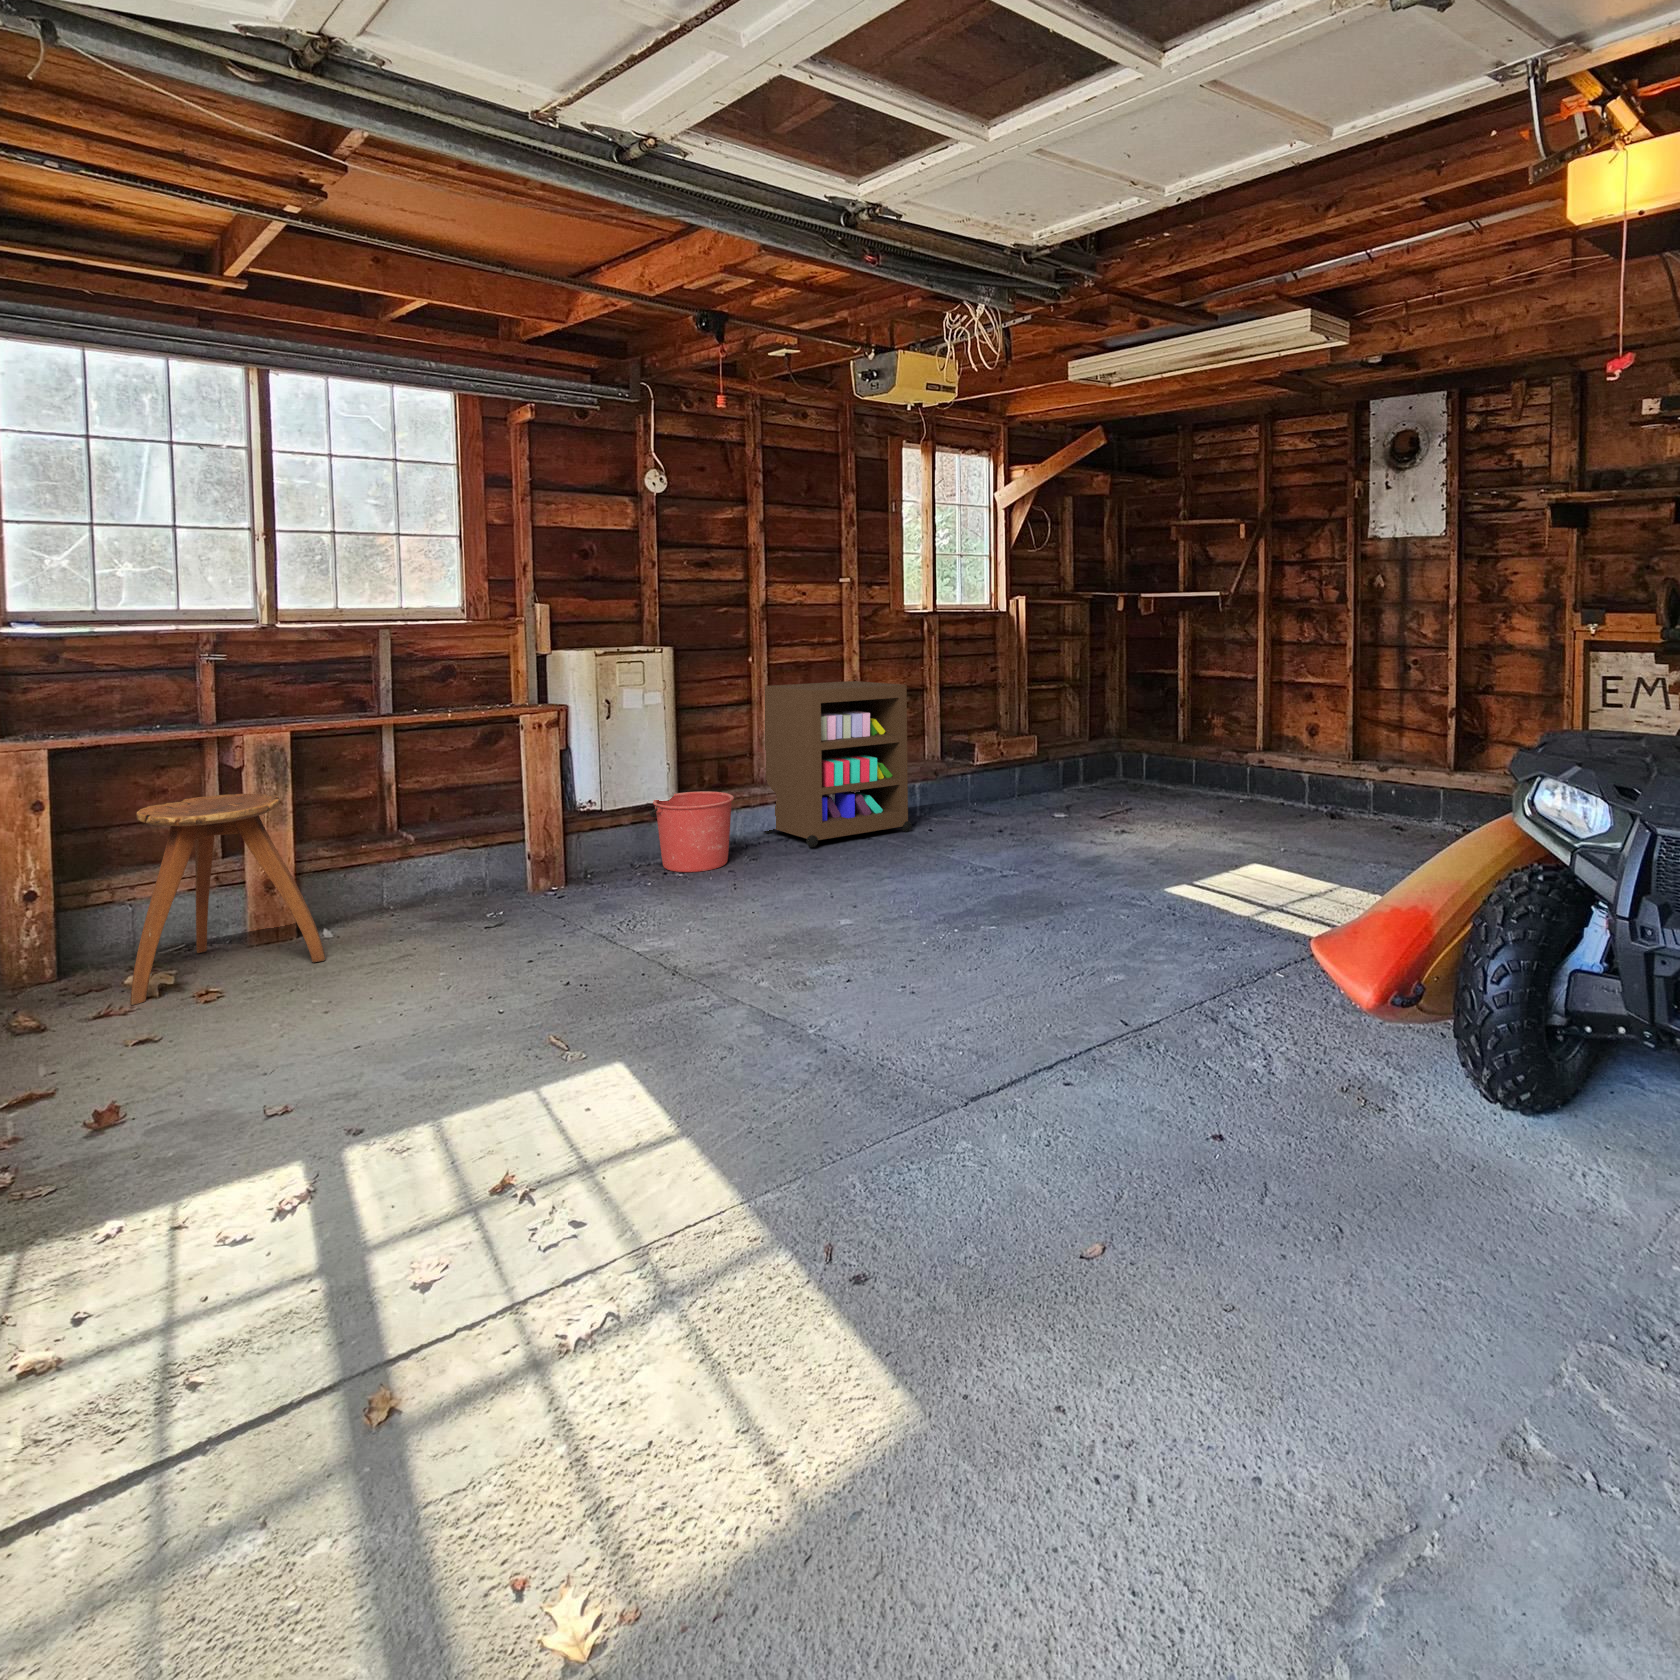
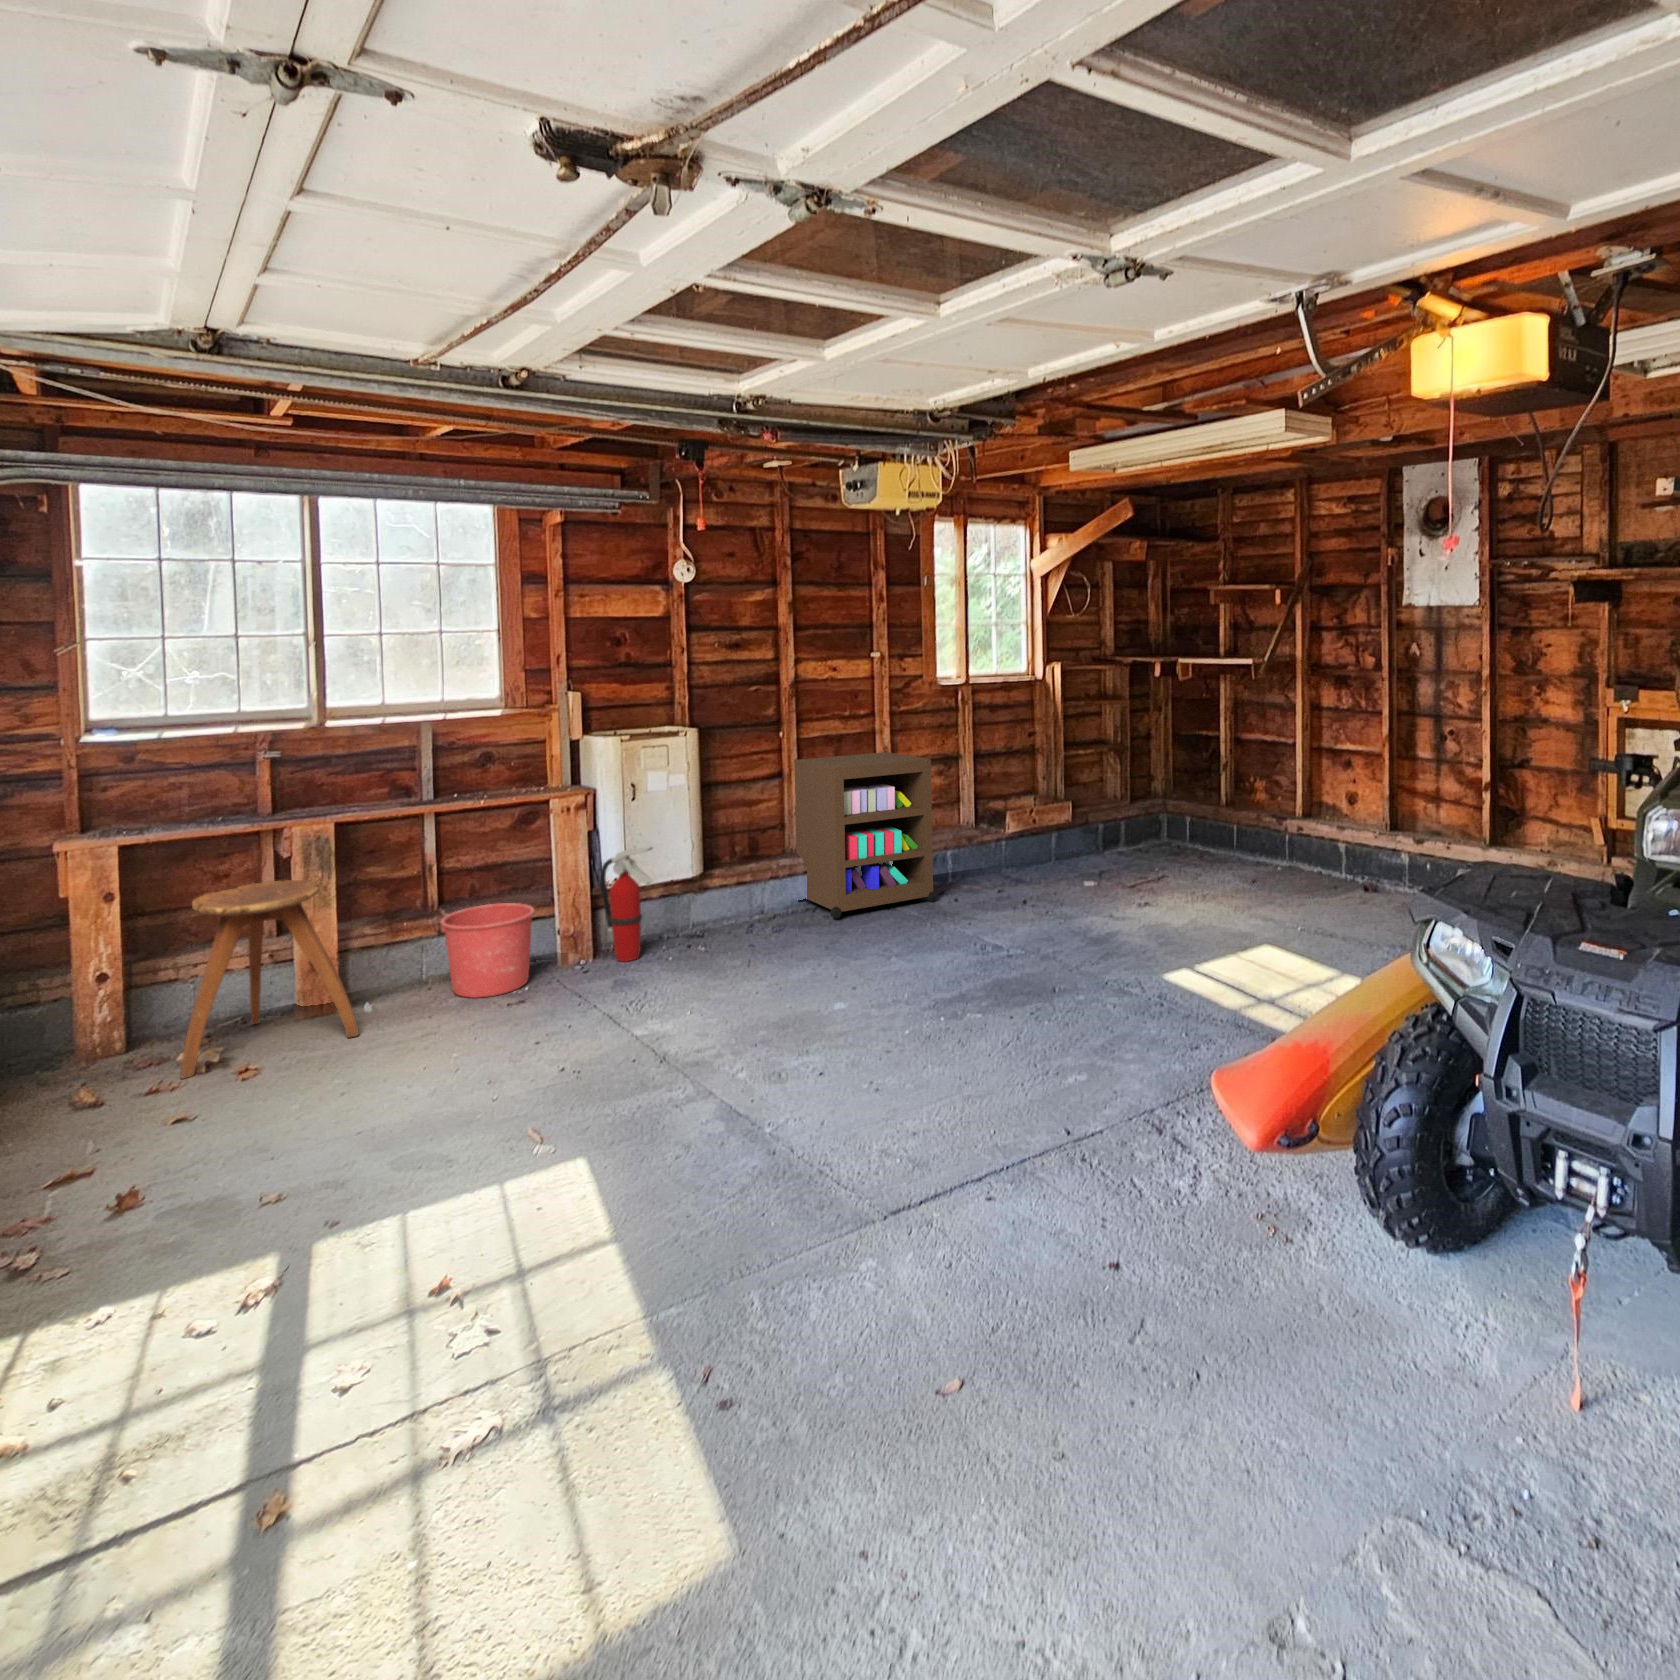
fire extinguisher: none [571,767,630,888] -> present [600,847,653,962]
bucket: present [650,791,734,872] -> present [436,903,535,998]

